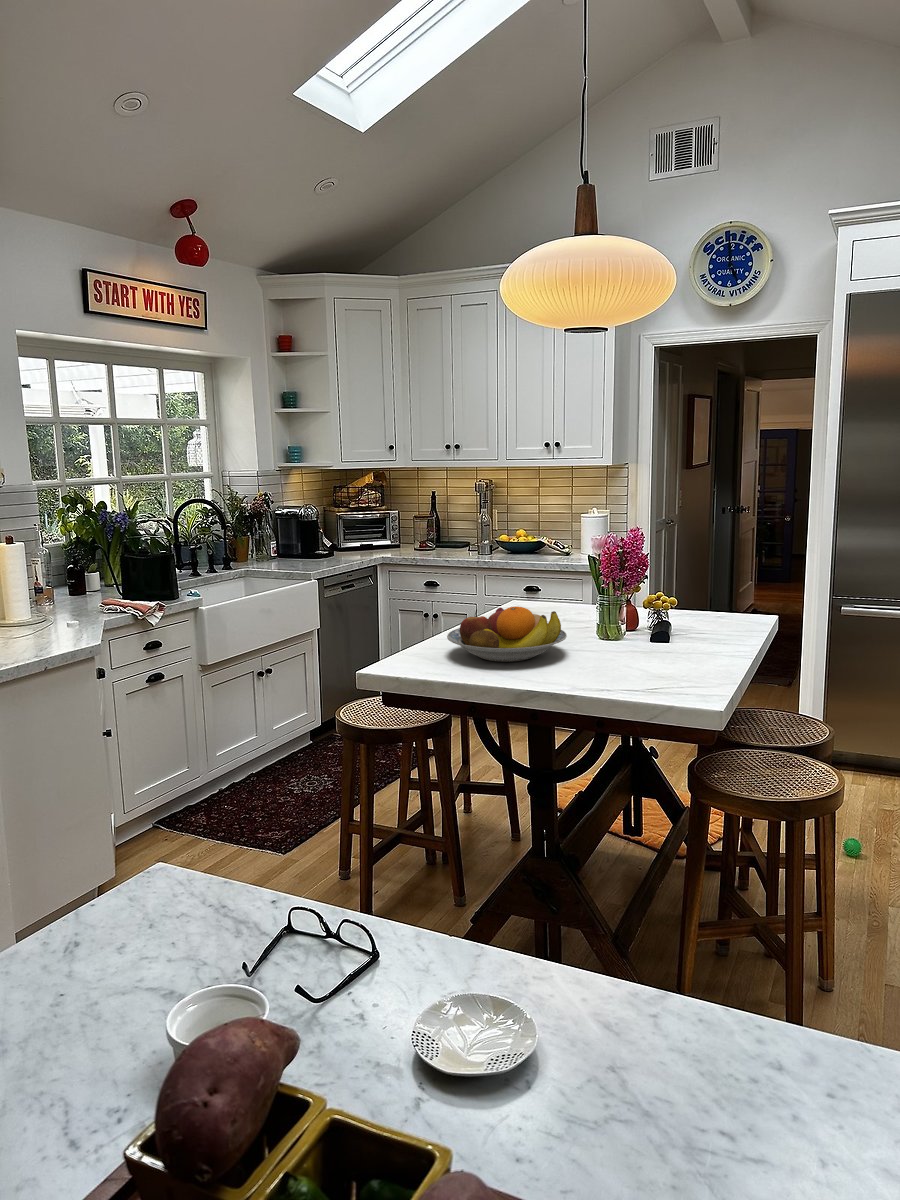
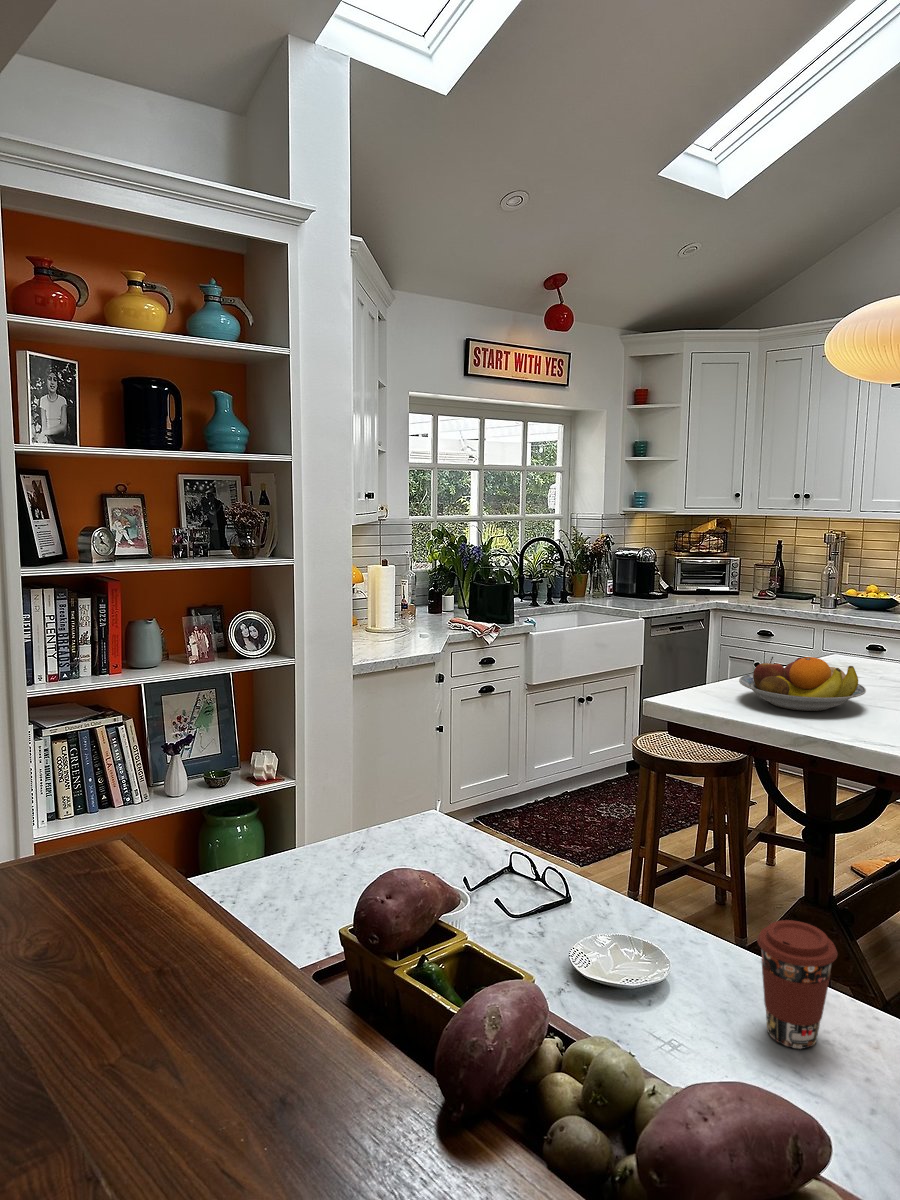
coffee cup: none [653,939,747,1092] -> present [757,920,838,1049]

